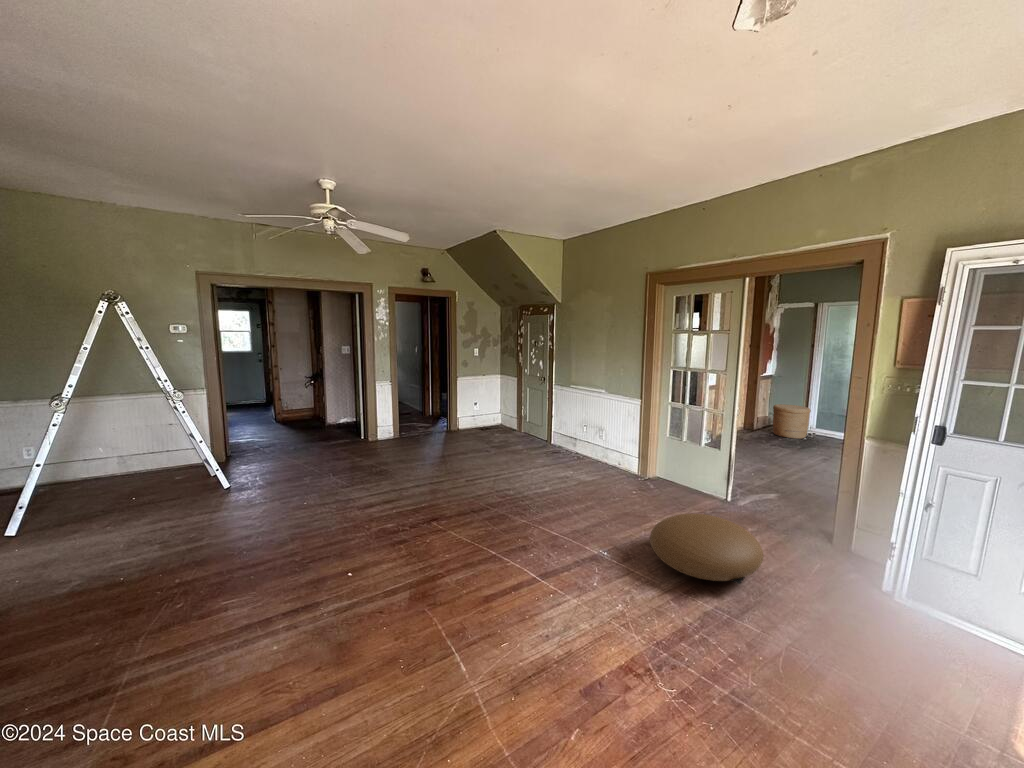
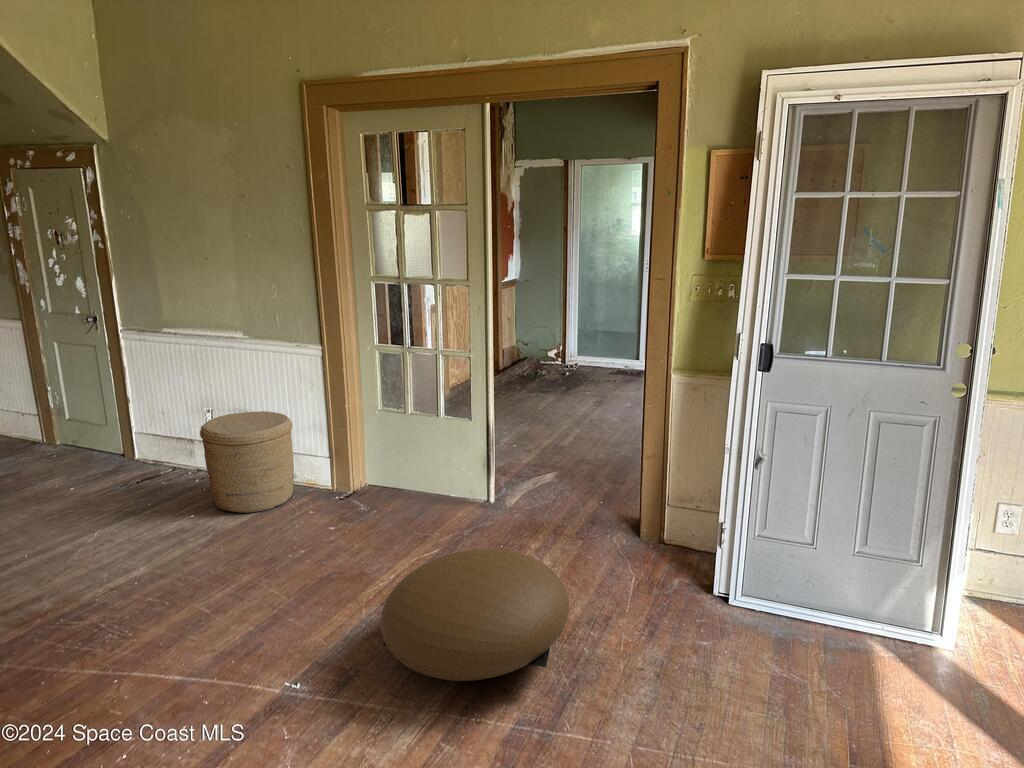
woven basket: present [773,404,811,439] -> present [200,411,294,513]

